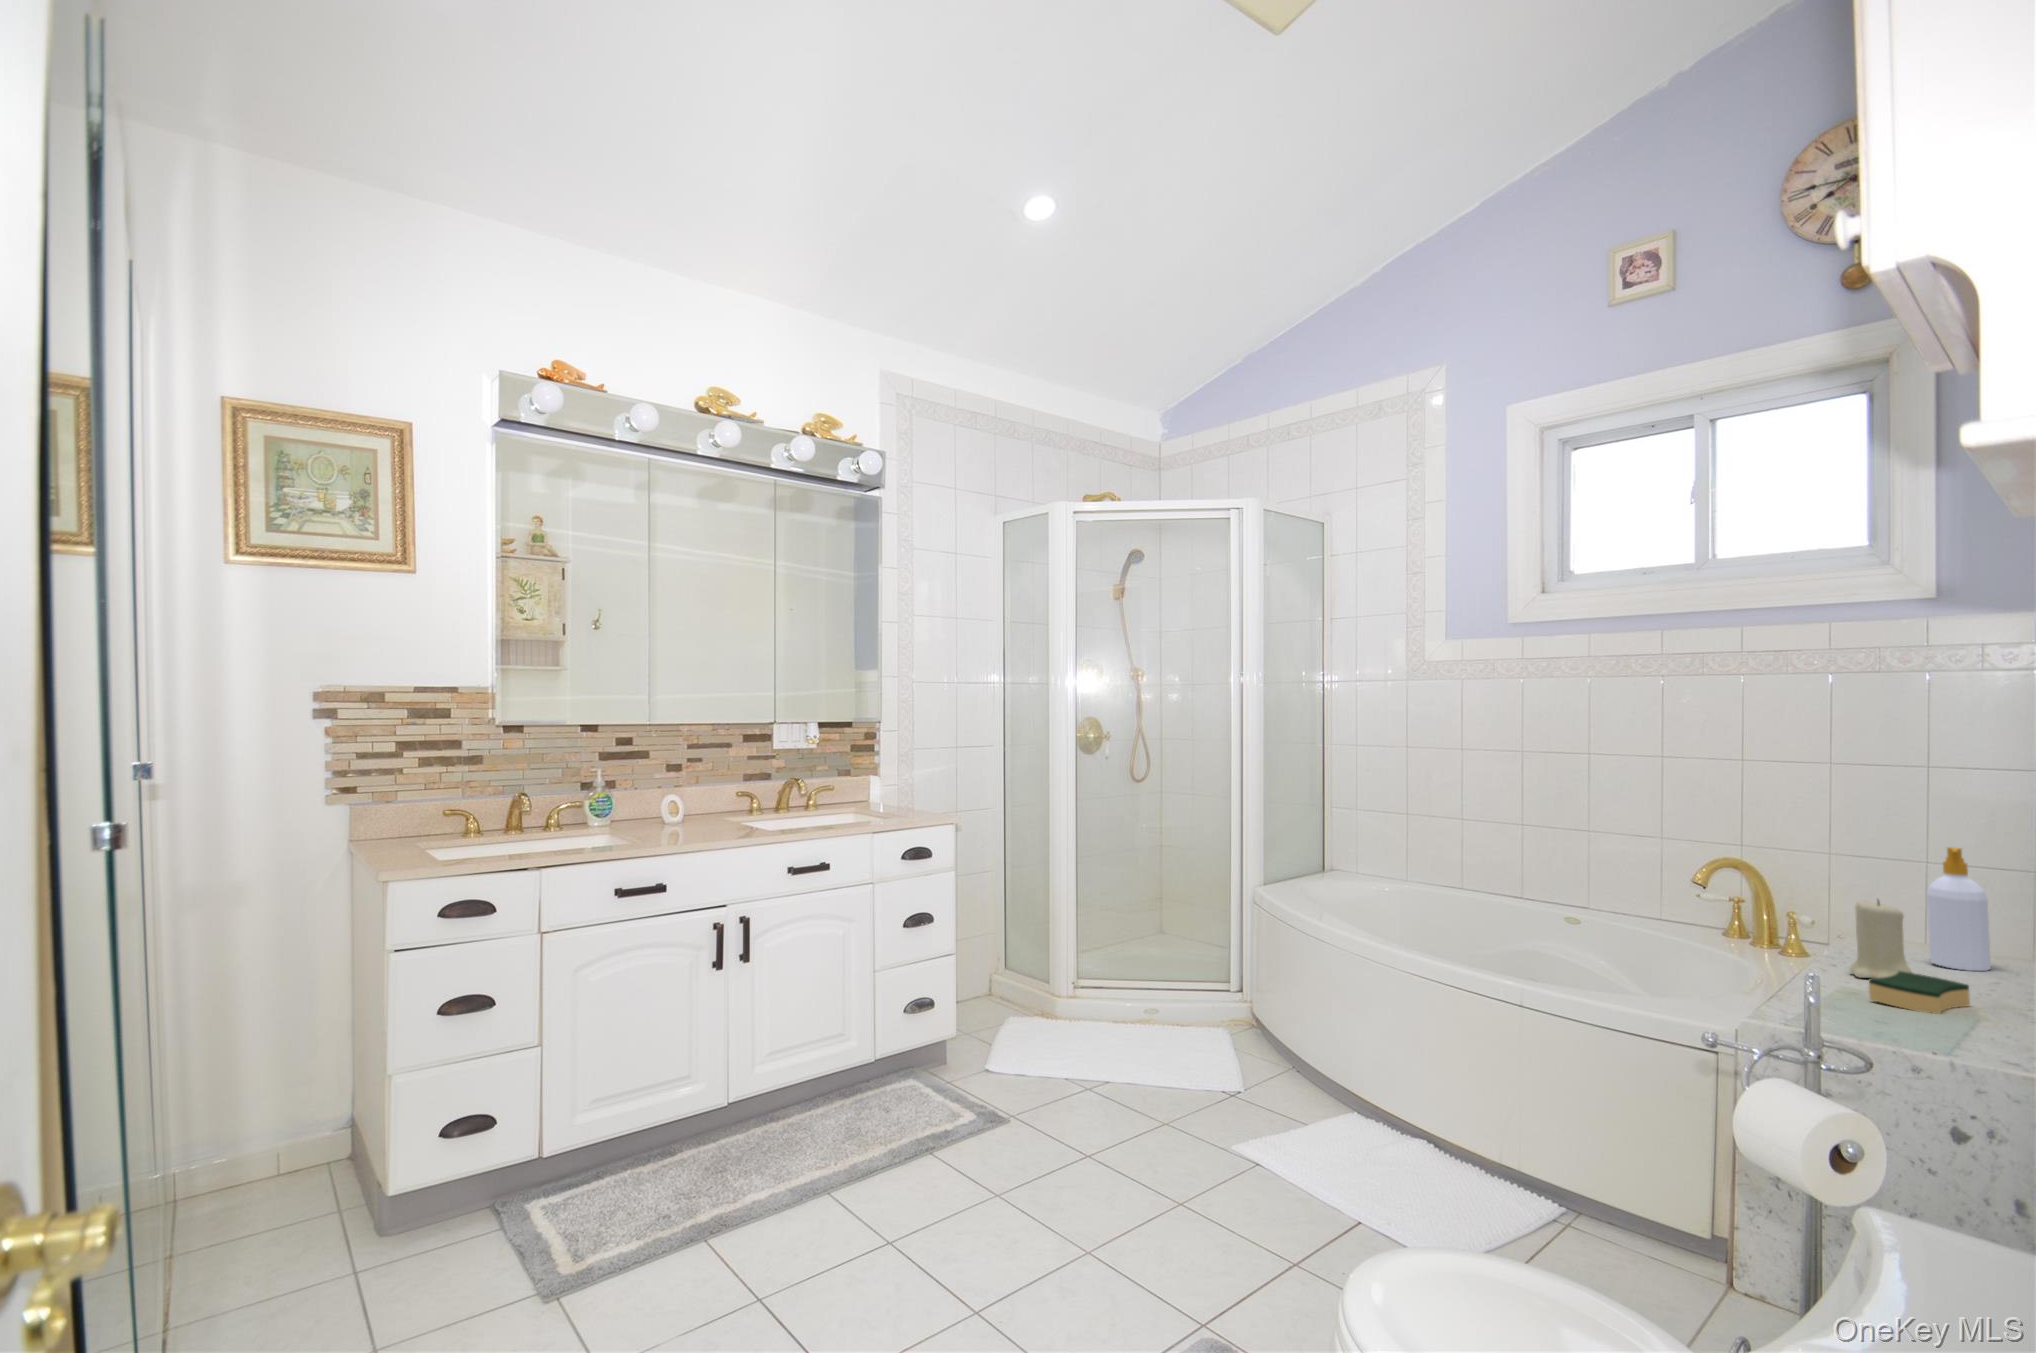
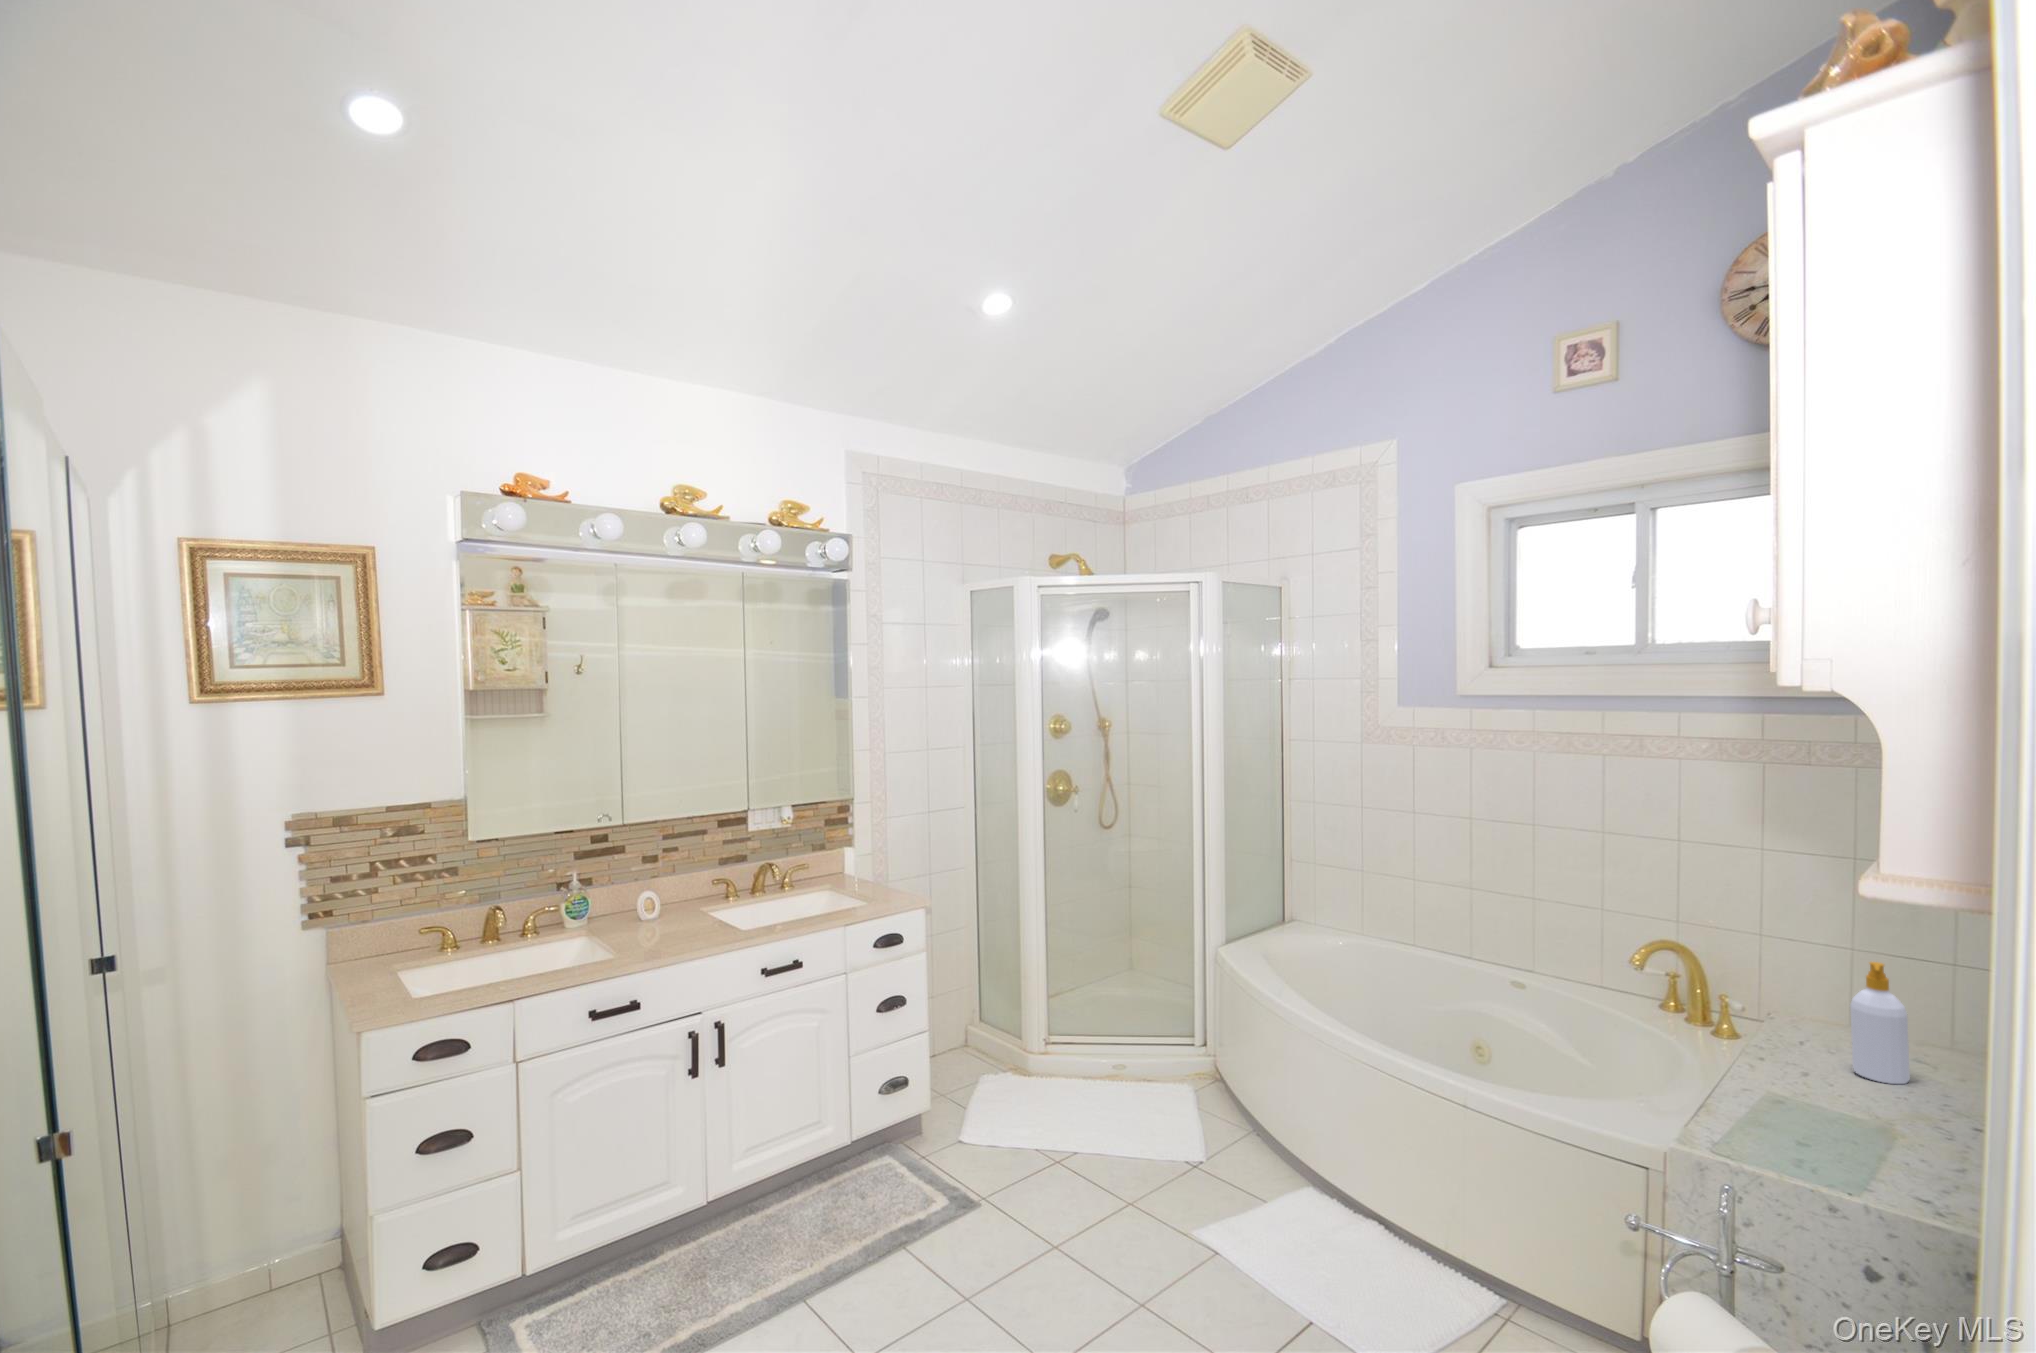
candle: present [1849,900,1912,978] -> none [1775,1020,1836,1105]
sponge: present [1869,971,1970,1014] -> none [1792,1105,1887,1162]

